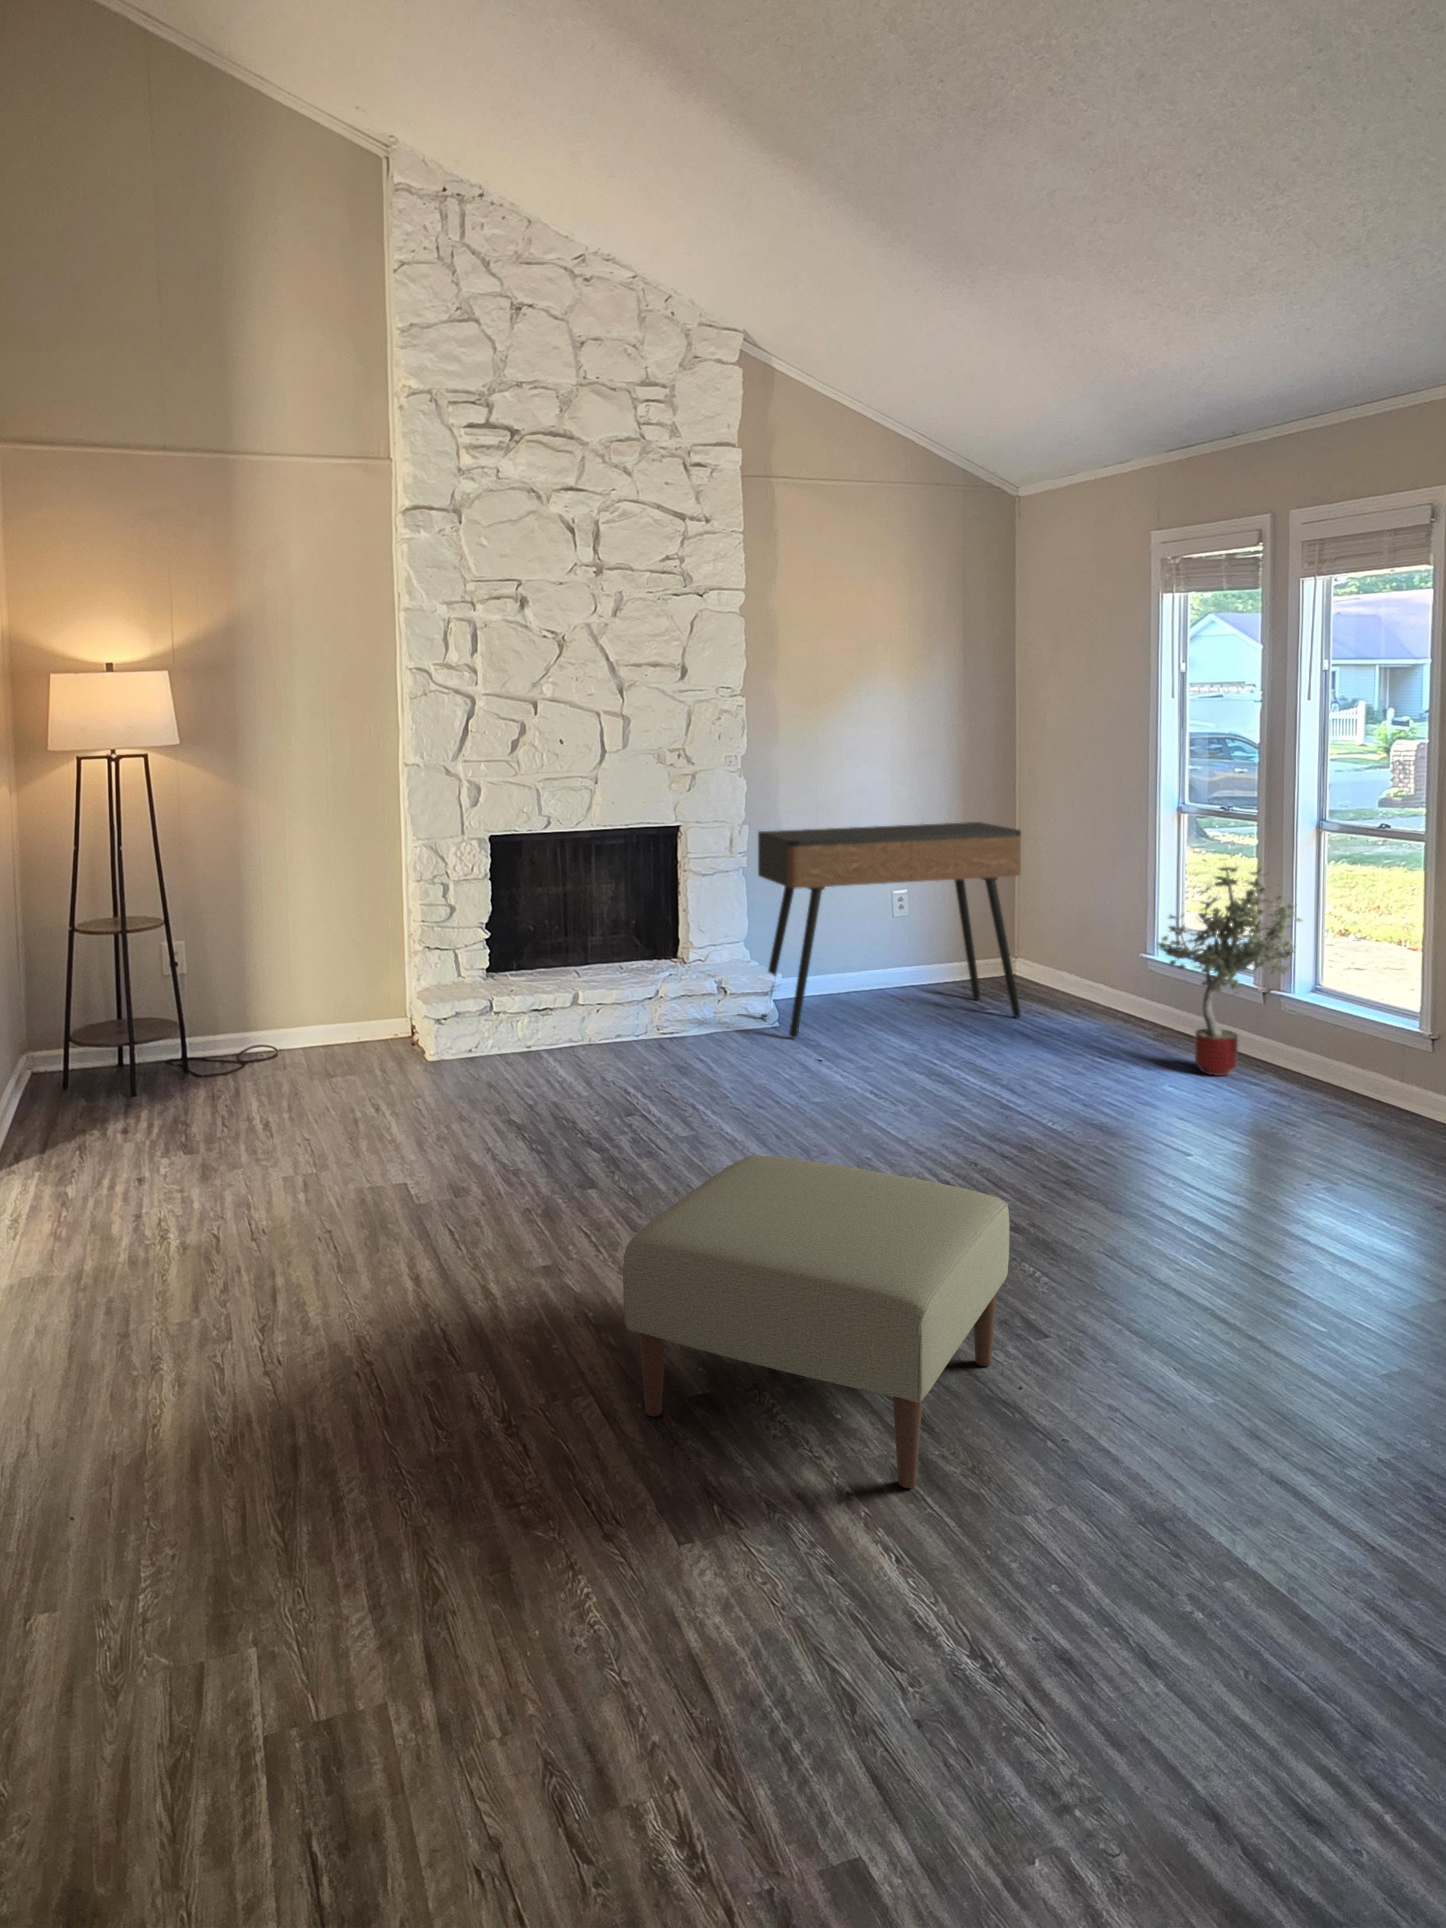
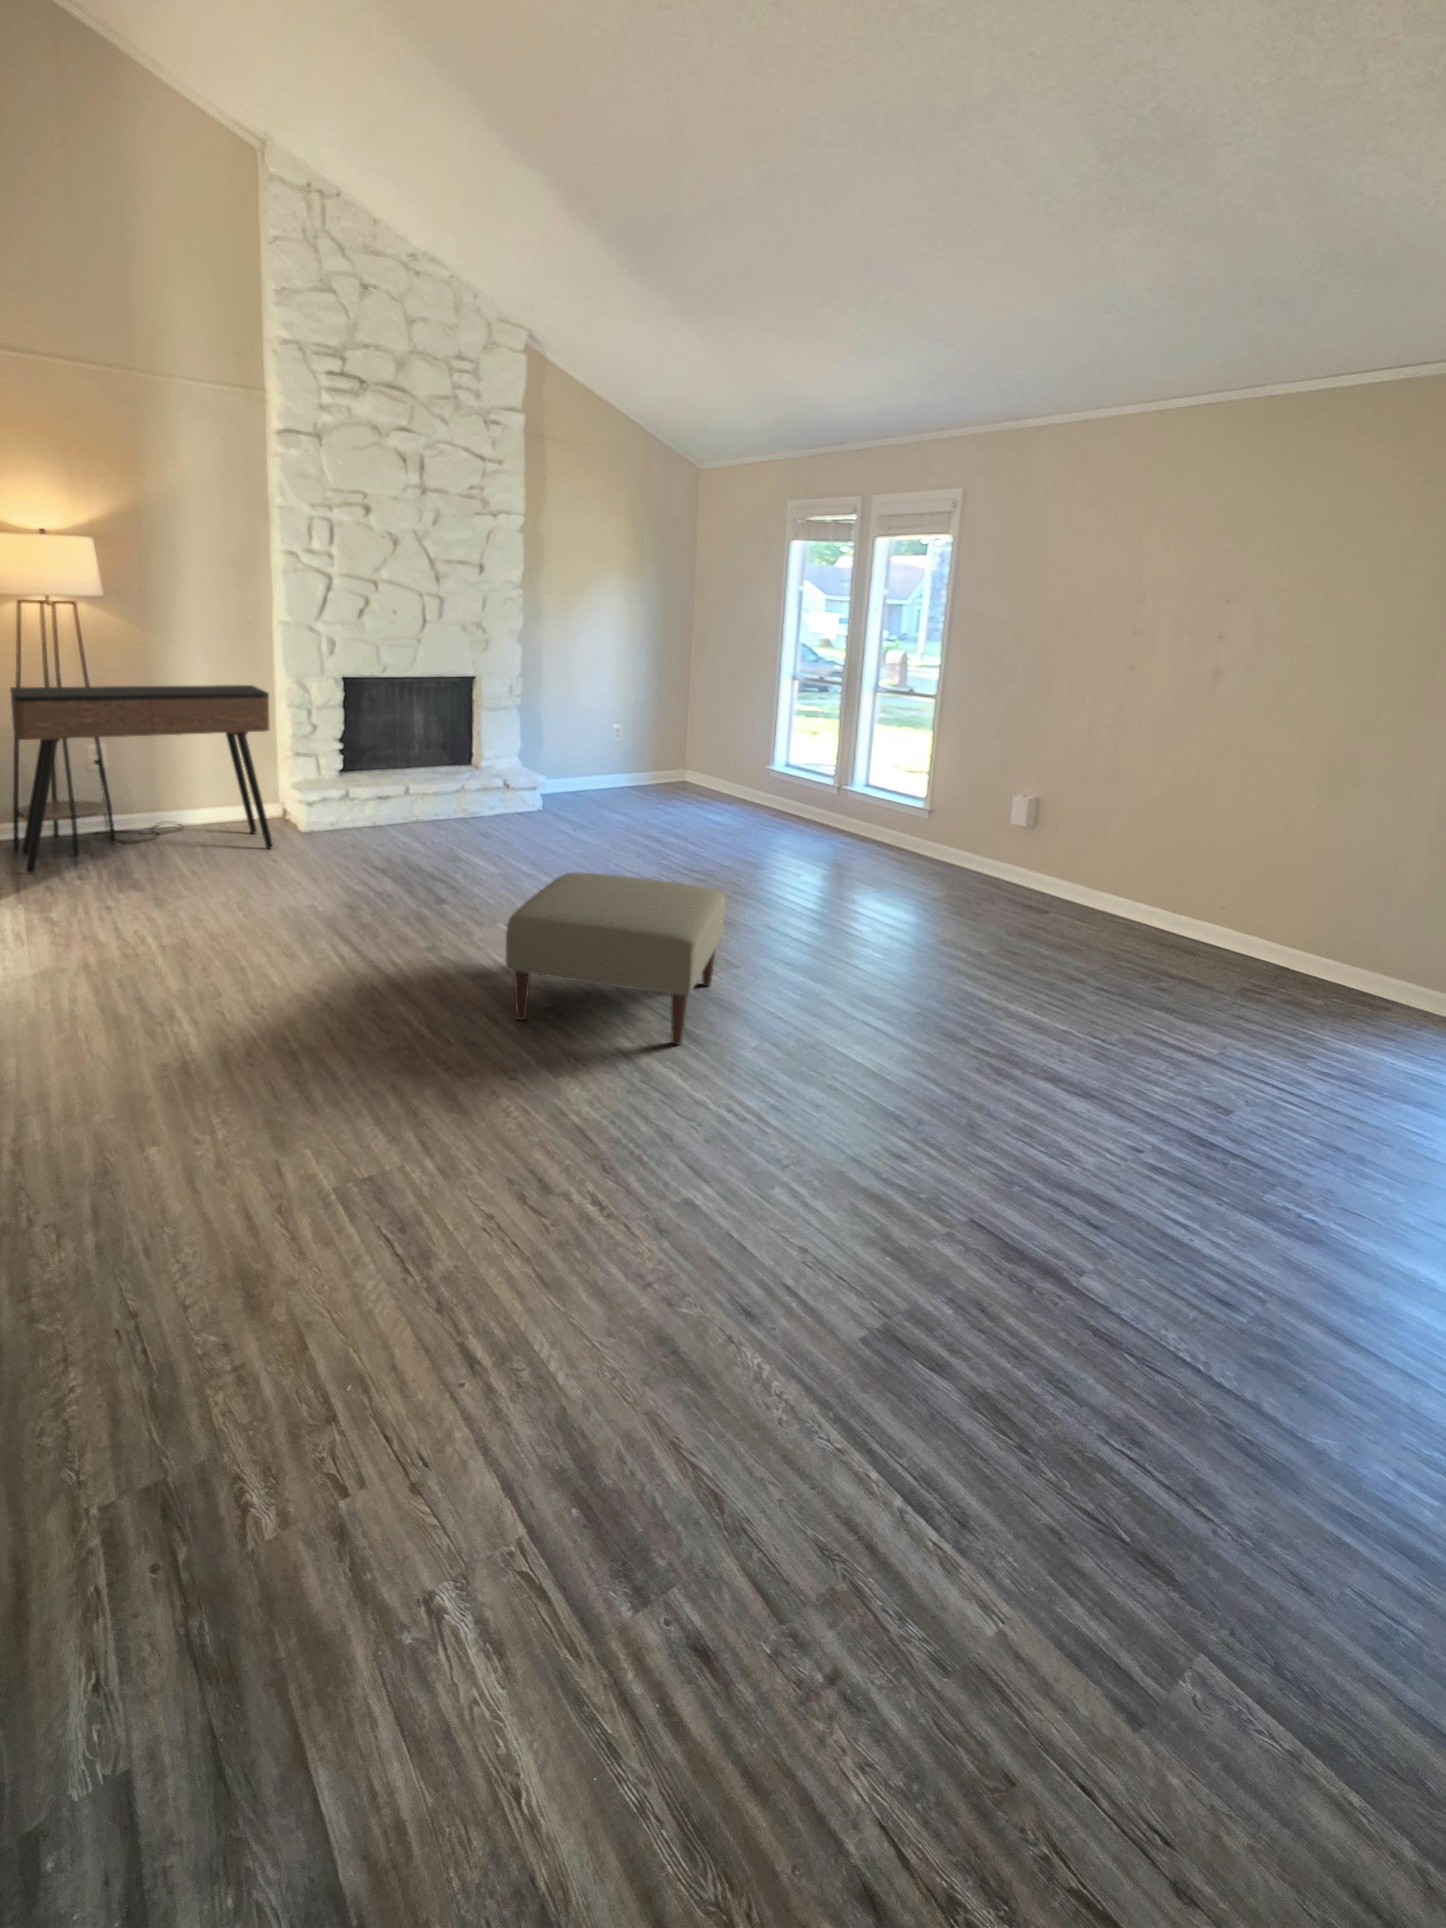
console table: present [758,822,1021,1038] -> present [10,685,273,873]
potted tree: present [1158,867,1302,1076] -> none [780,710,867,837]

